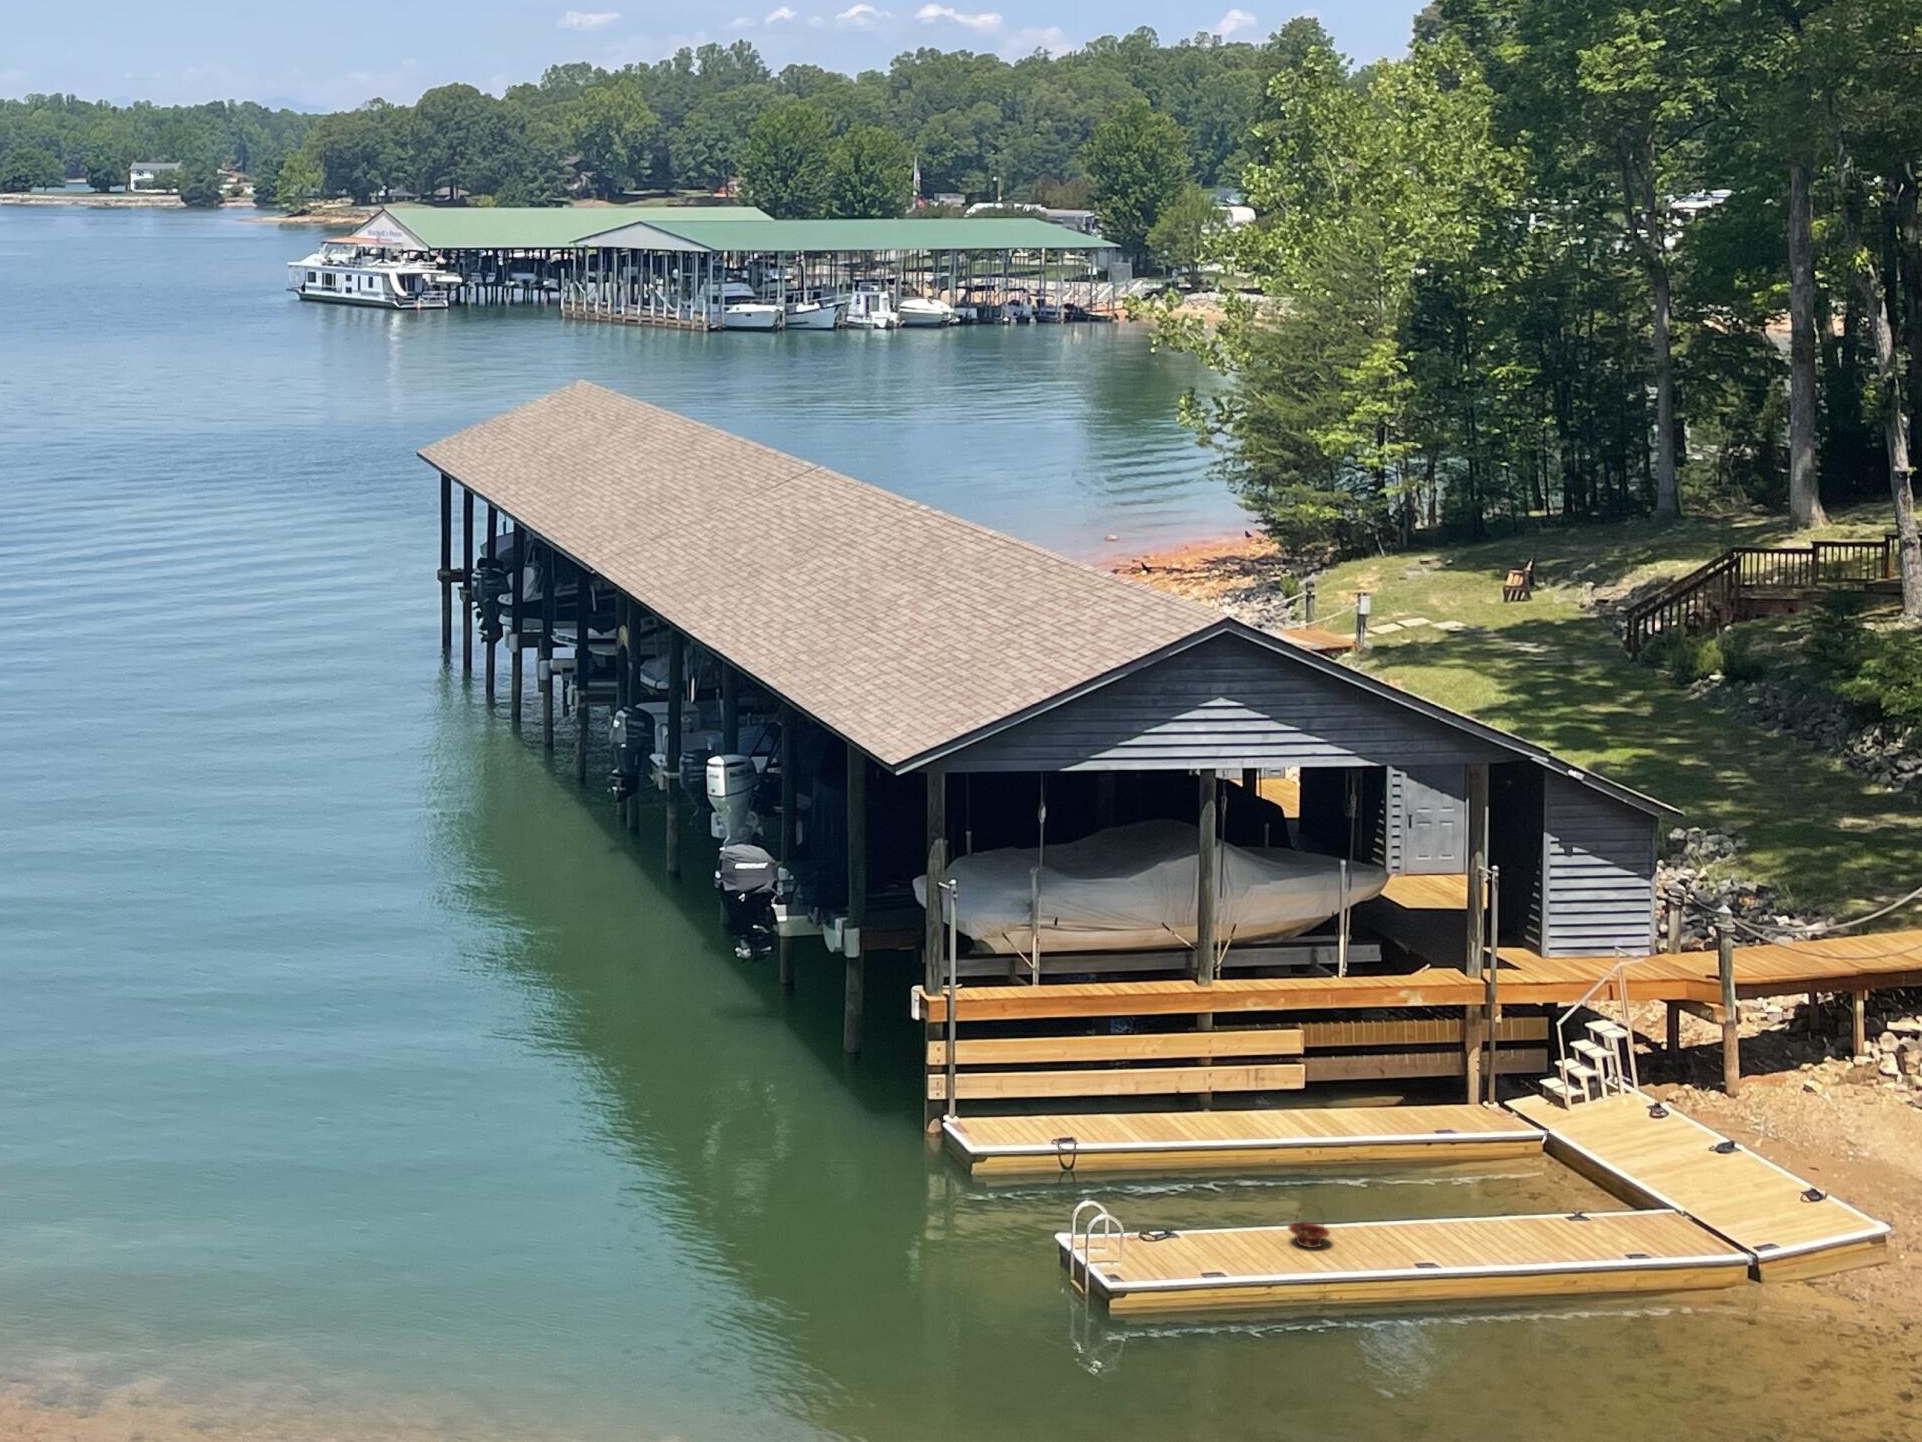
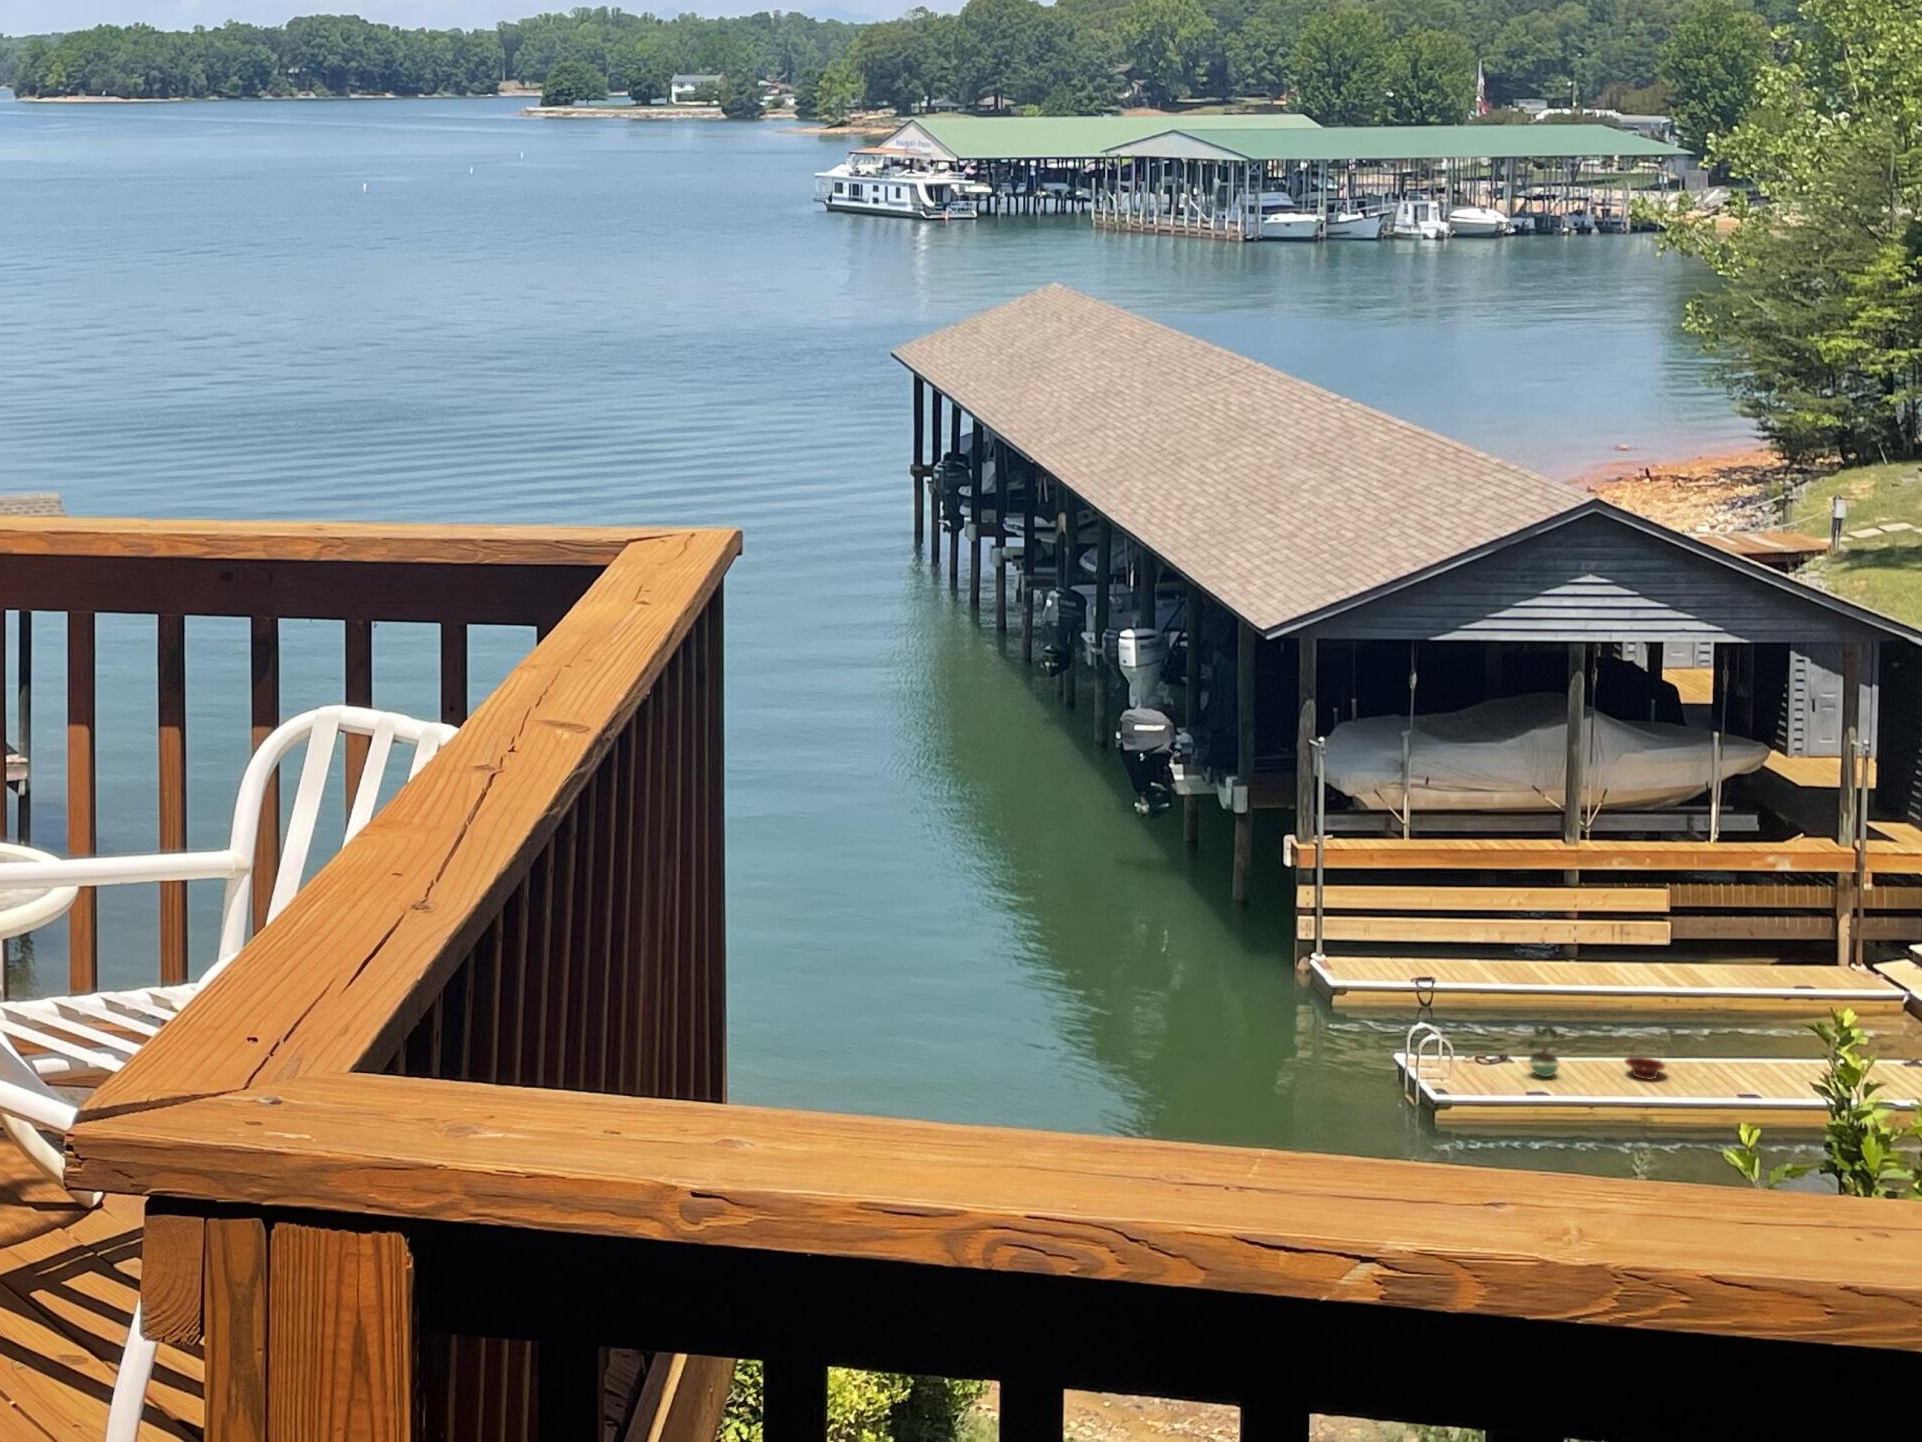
potted plant: none [1192,1194,1230,1251] -> present [1528,1026,1565,1077]

